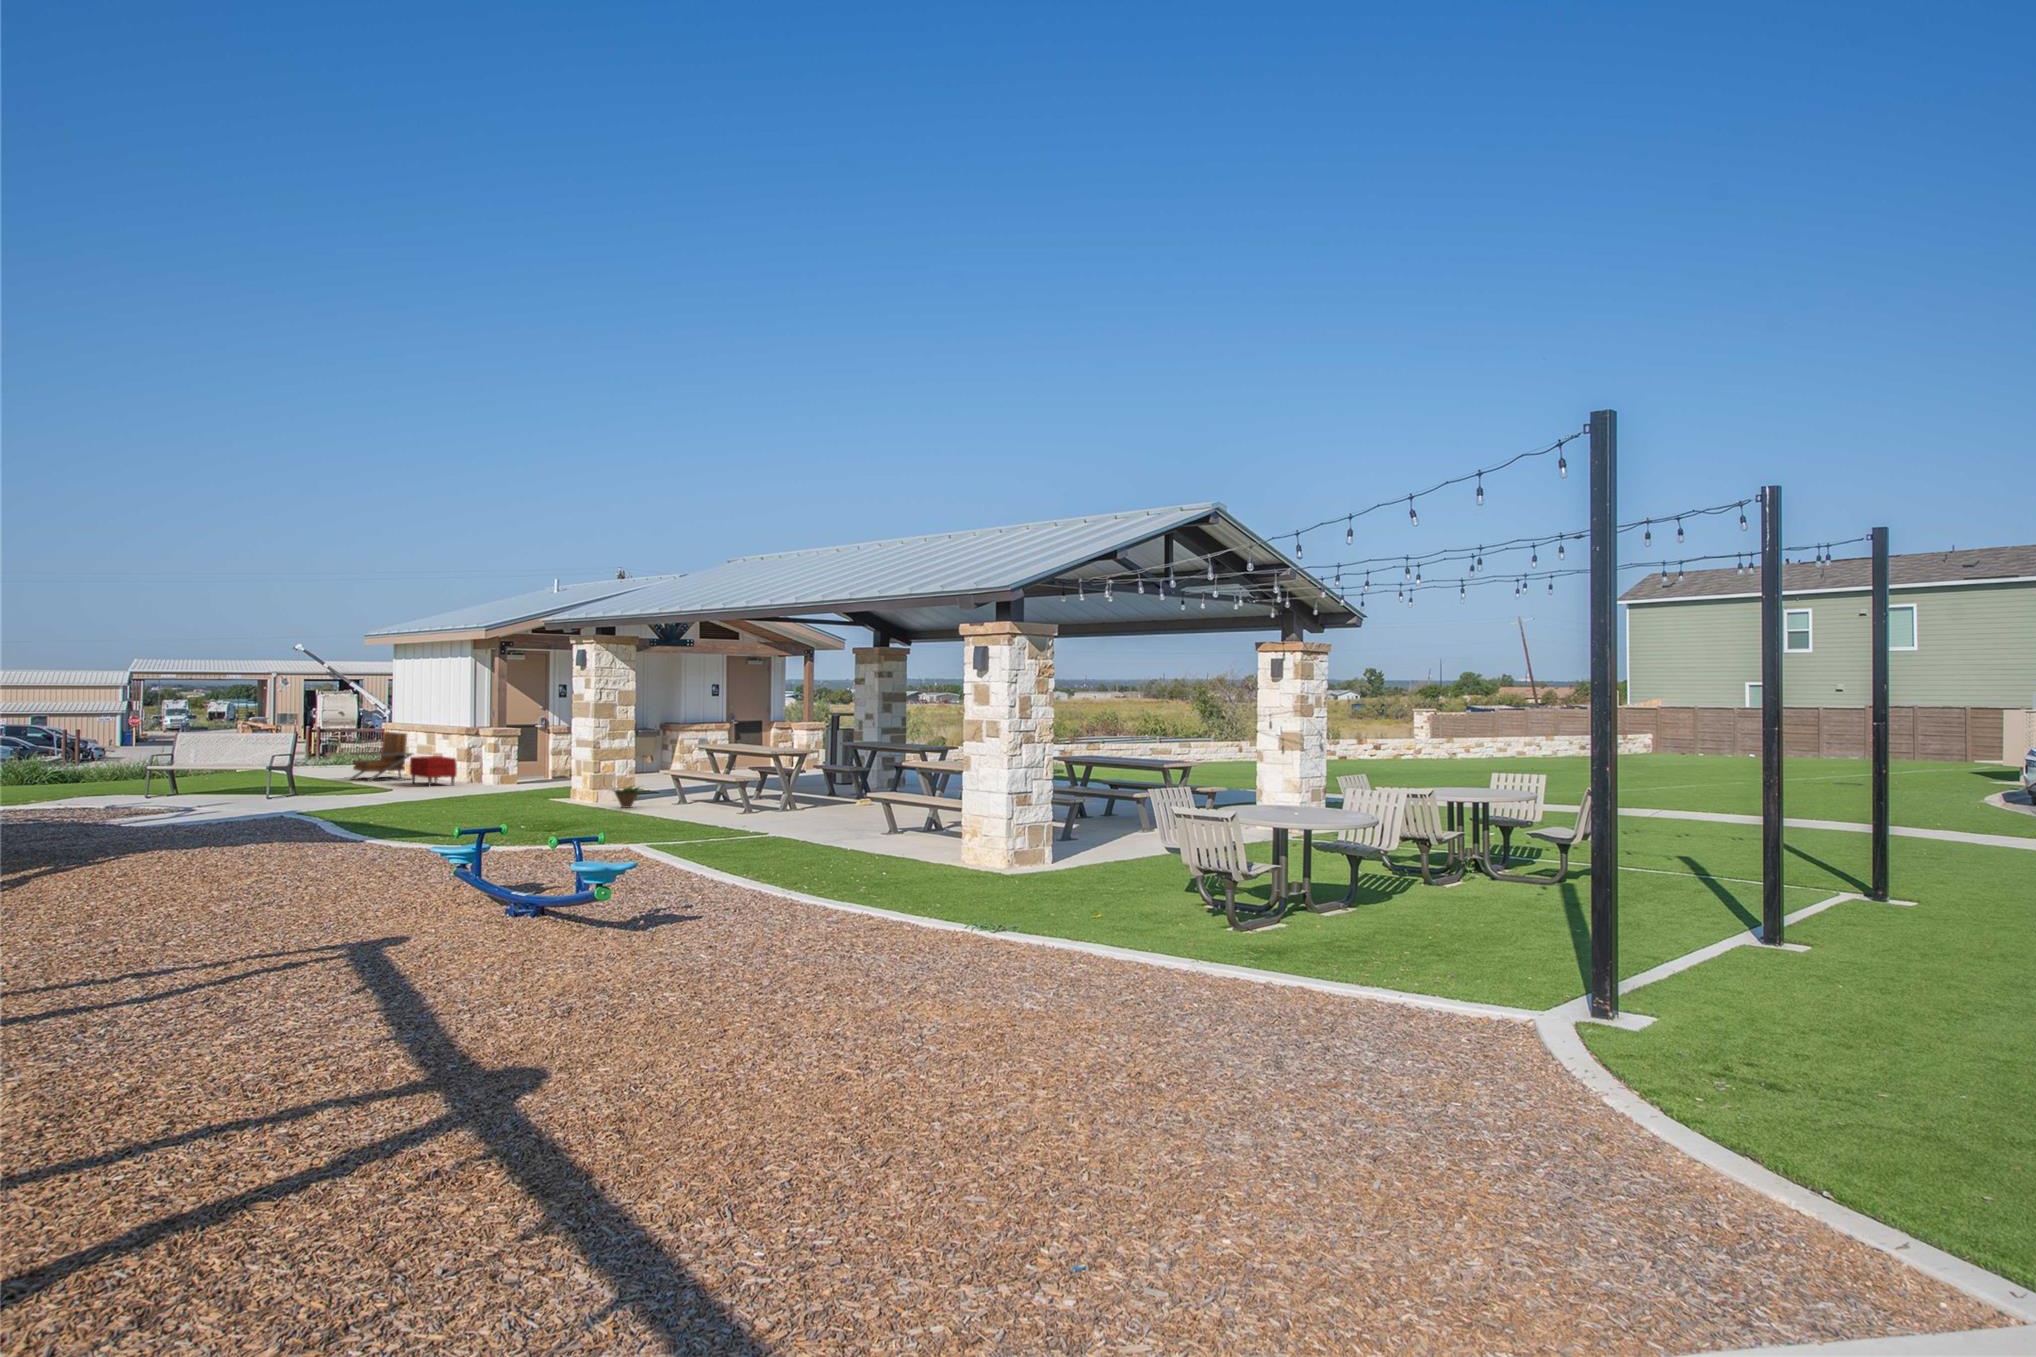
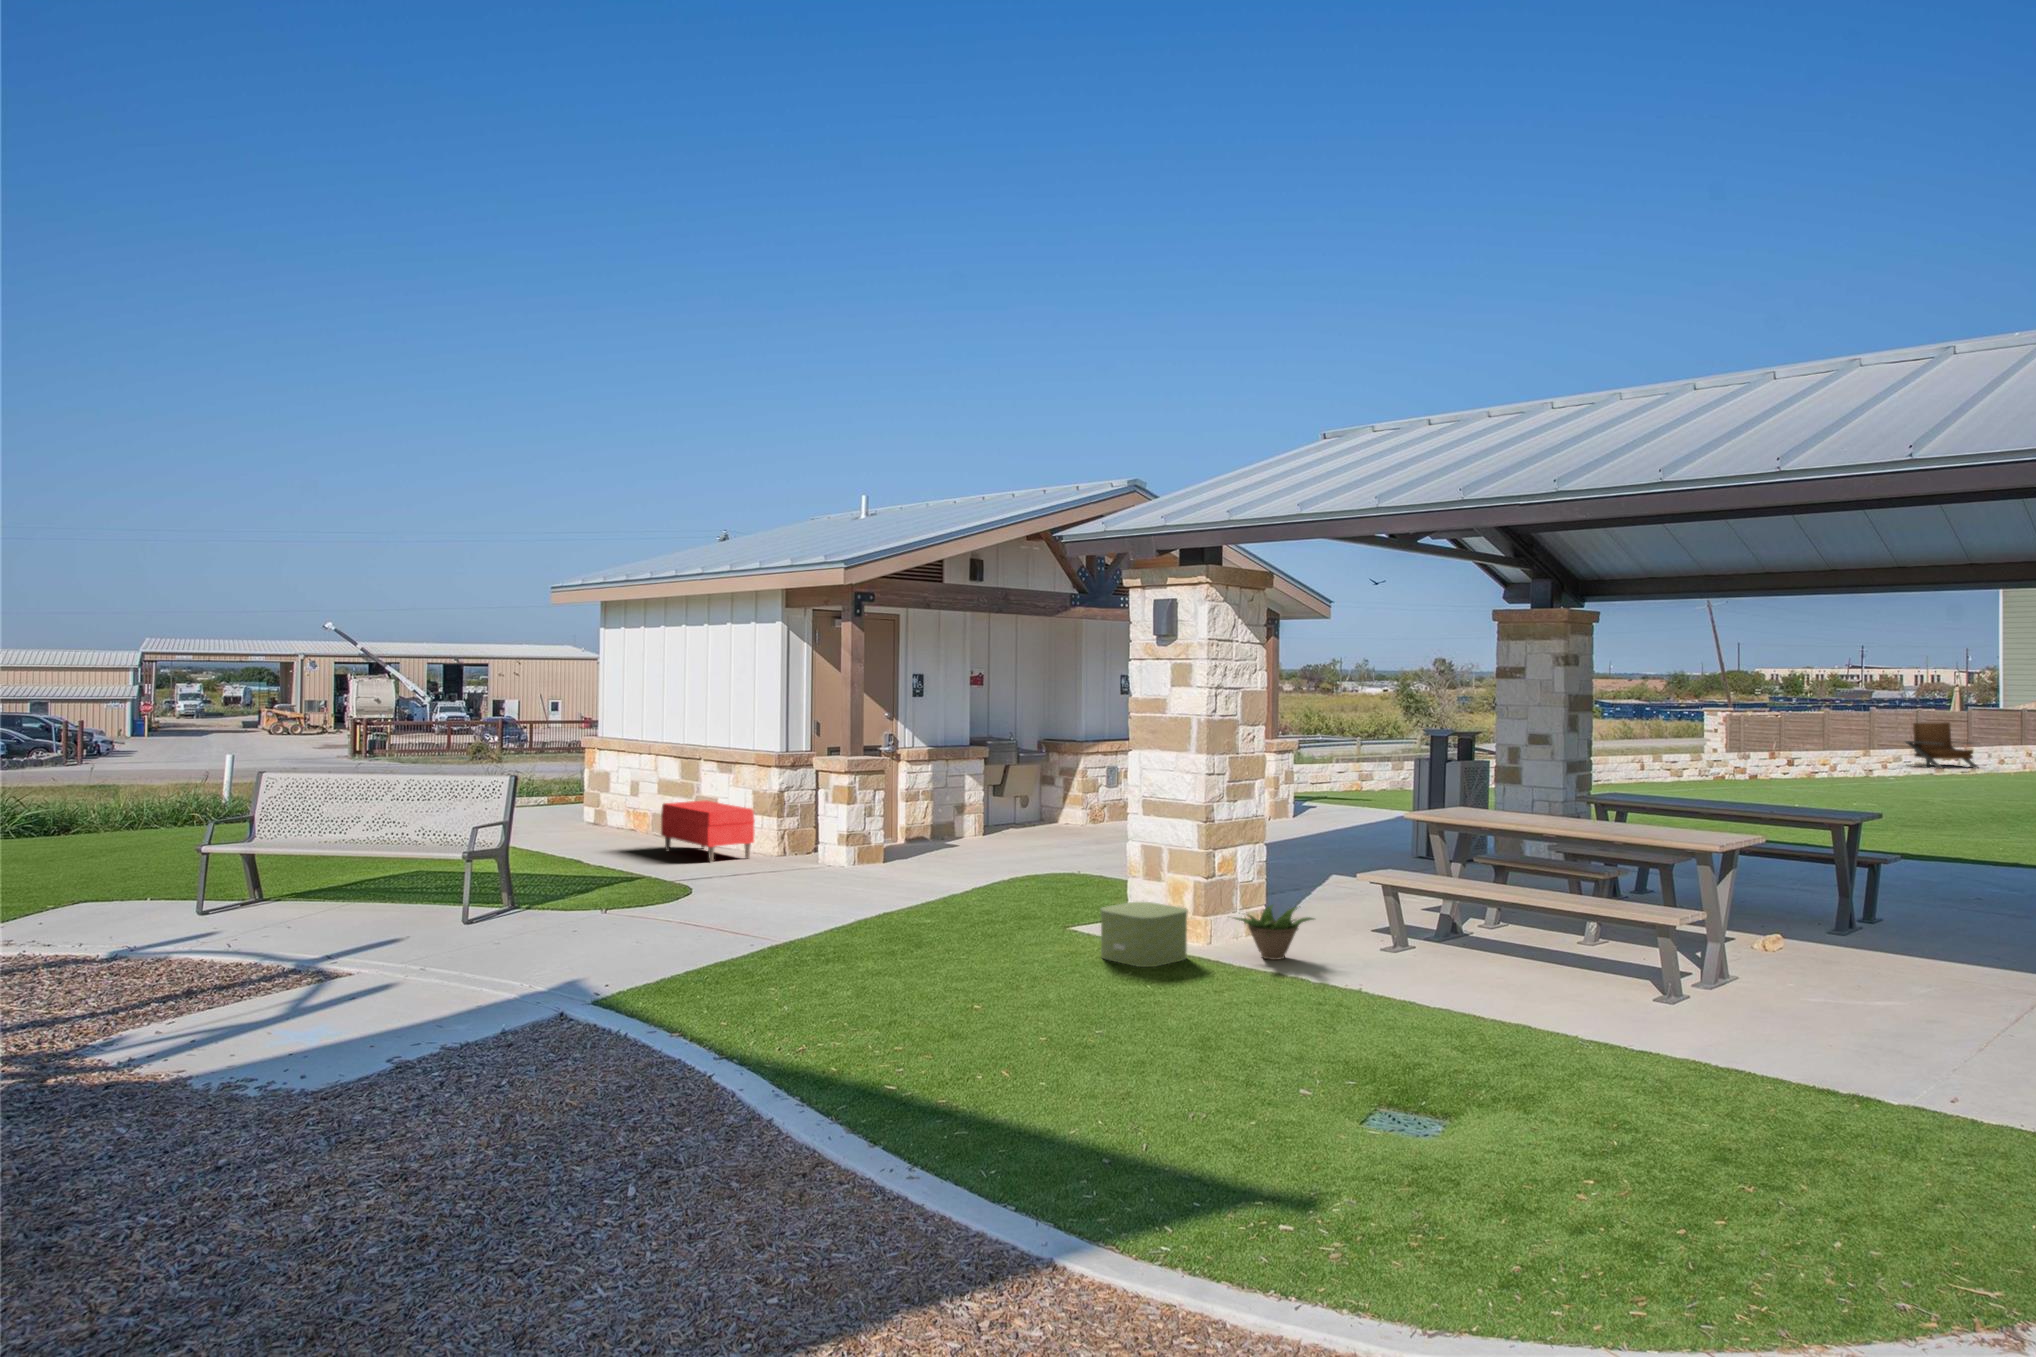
lounge chair: present [351,732,413,782] -> present [1906,722,1978,769]
storage box: none [547,784,587,809] -> present [1100,902,1187,967]

